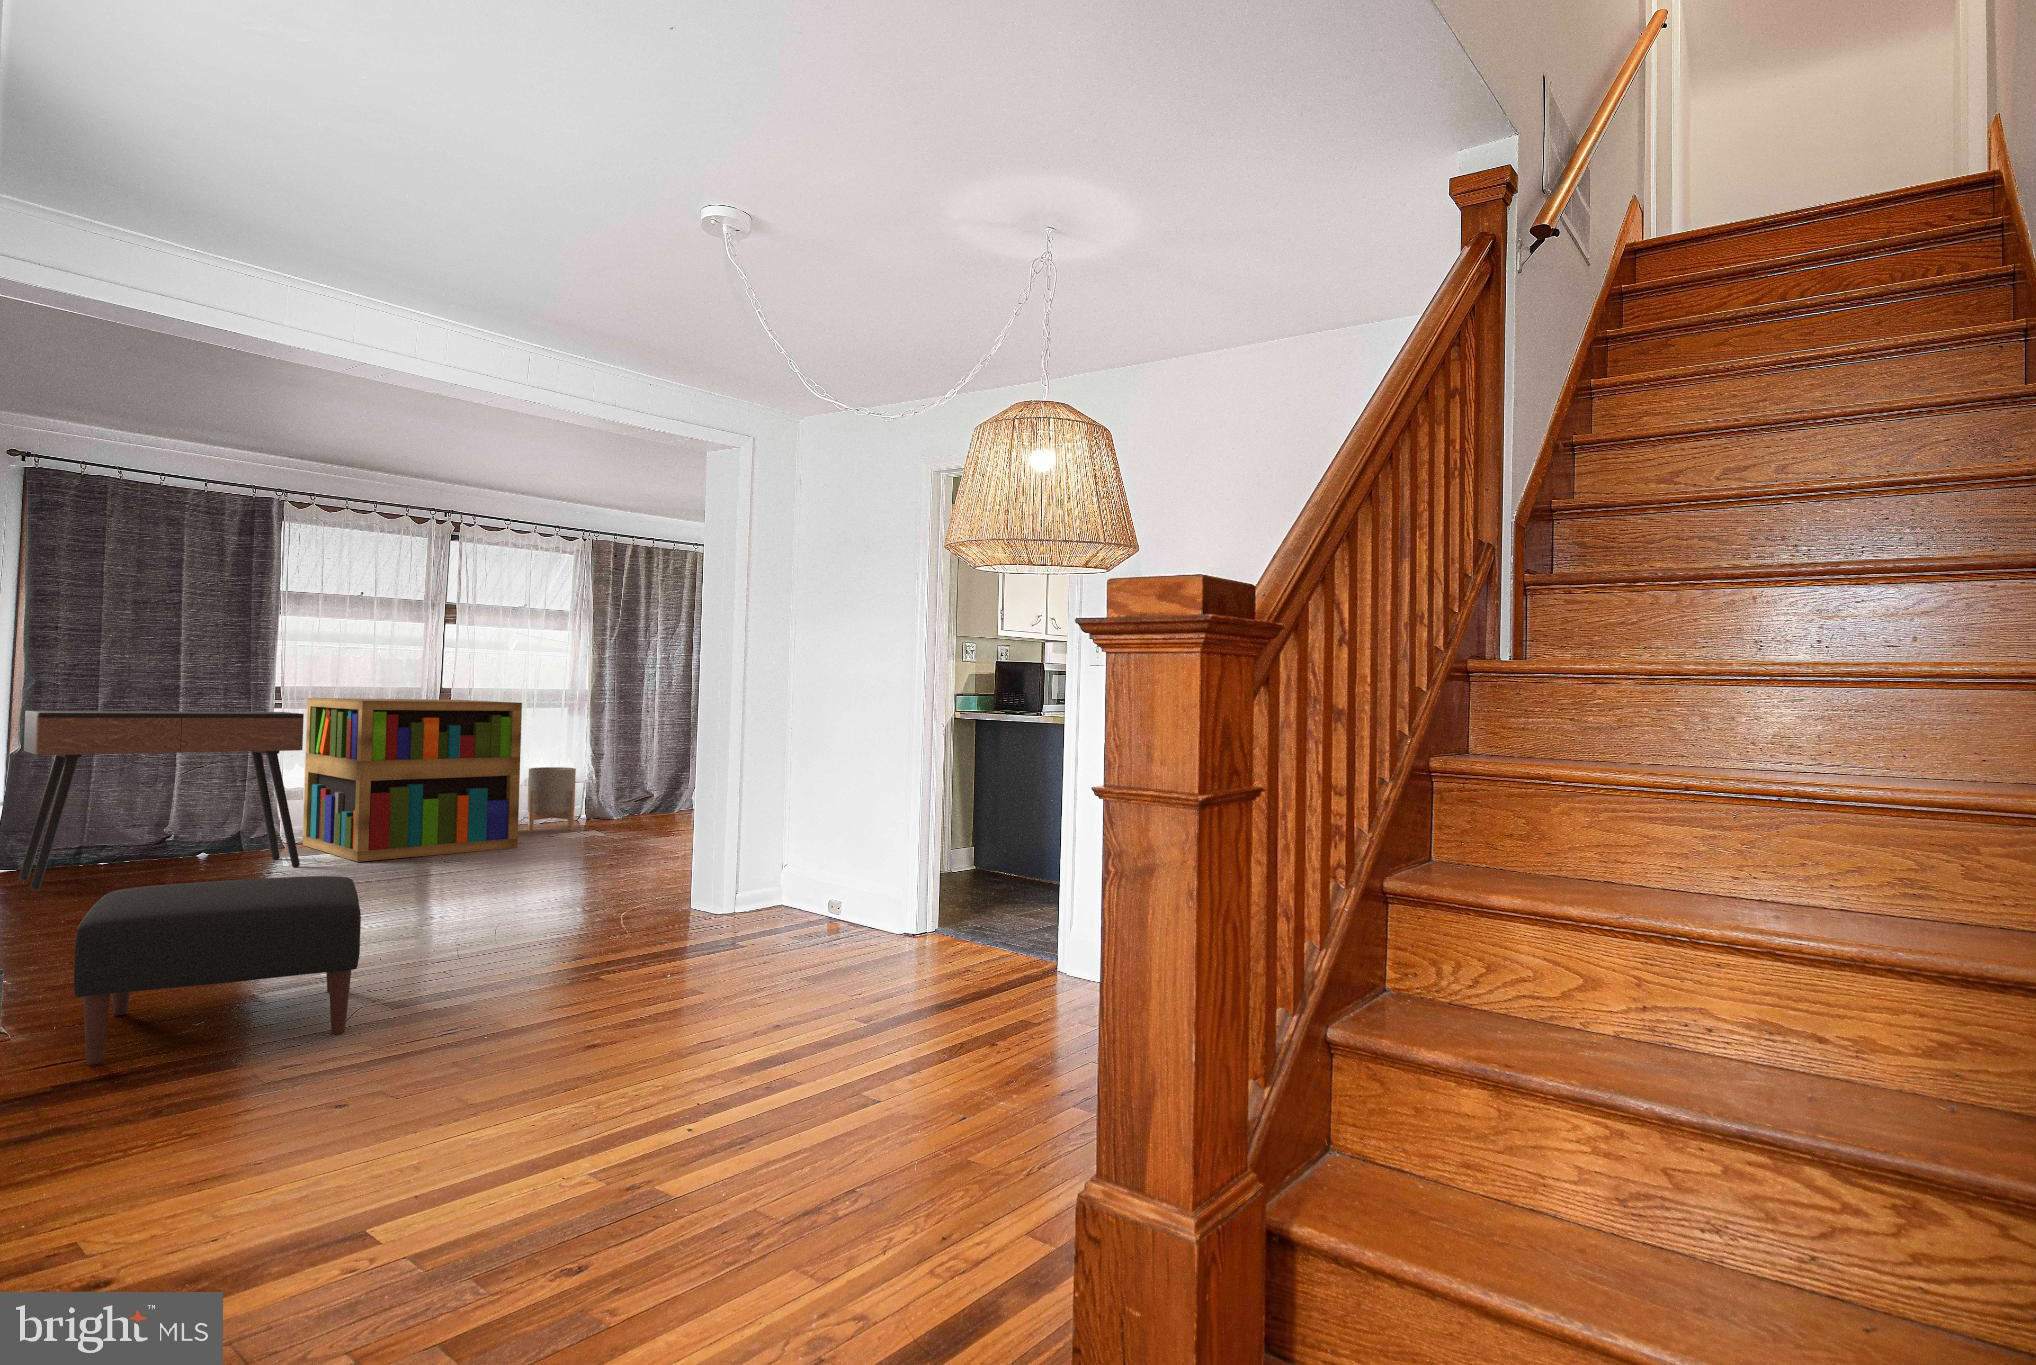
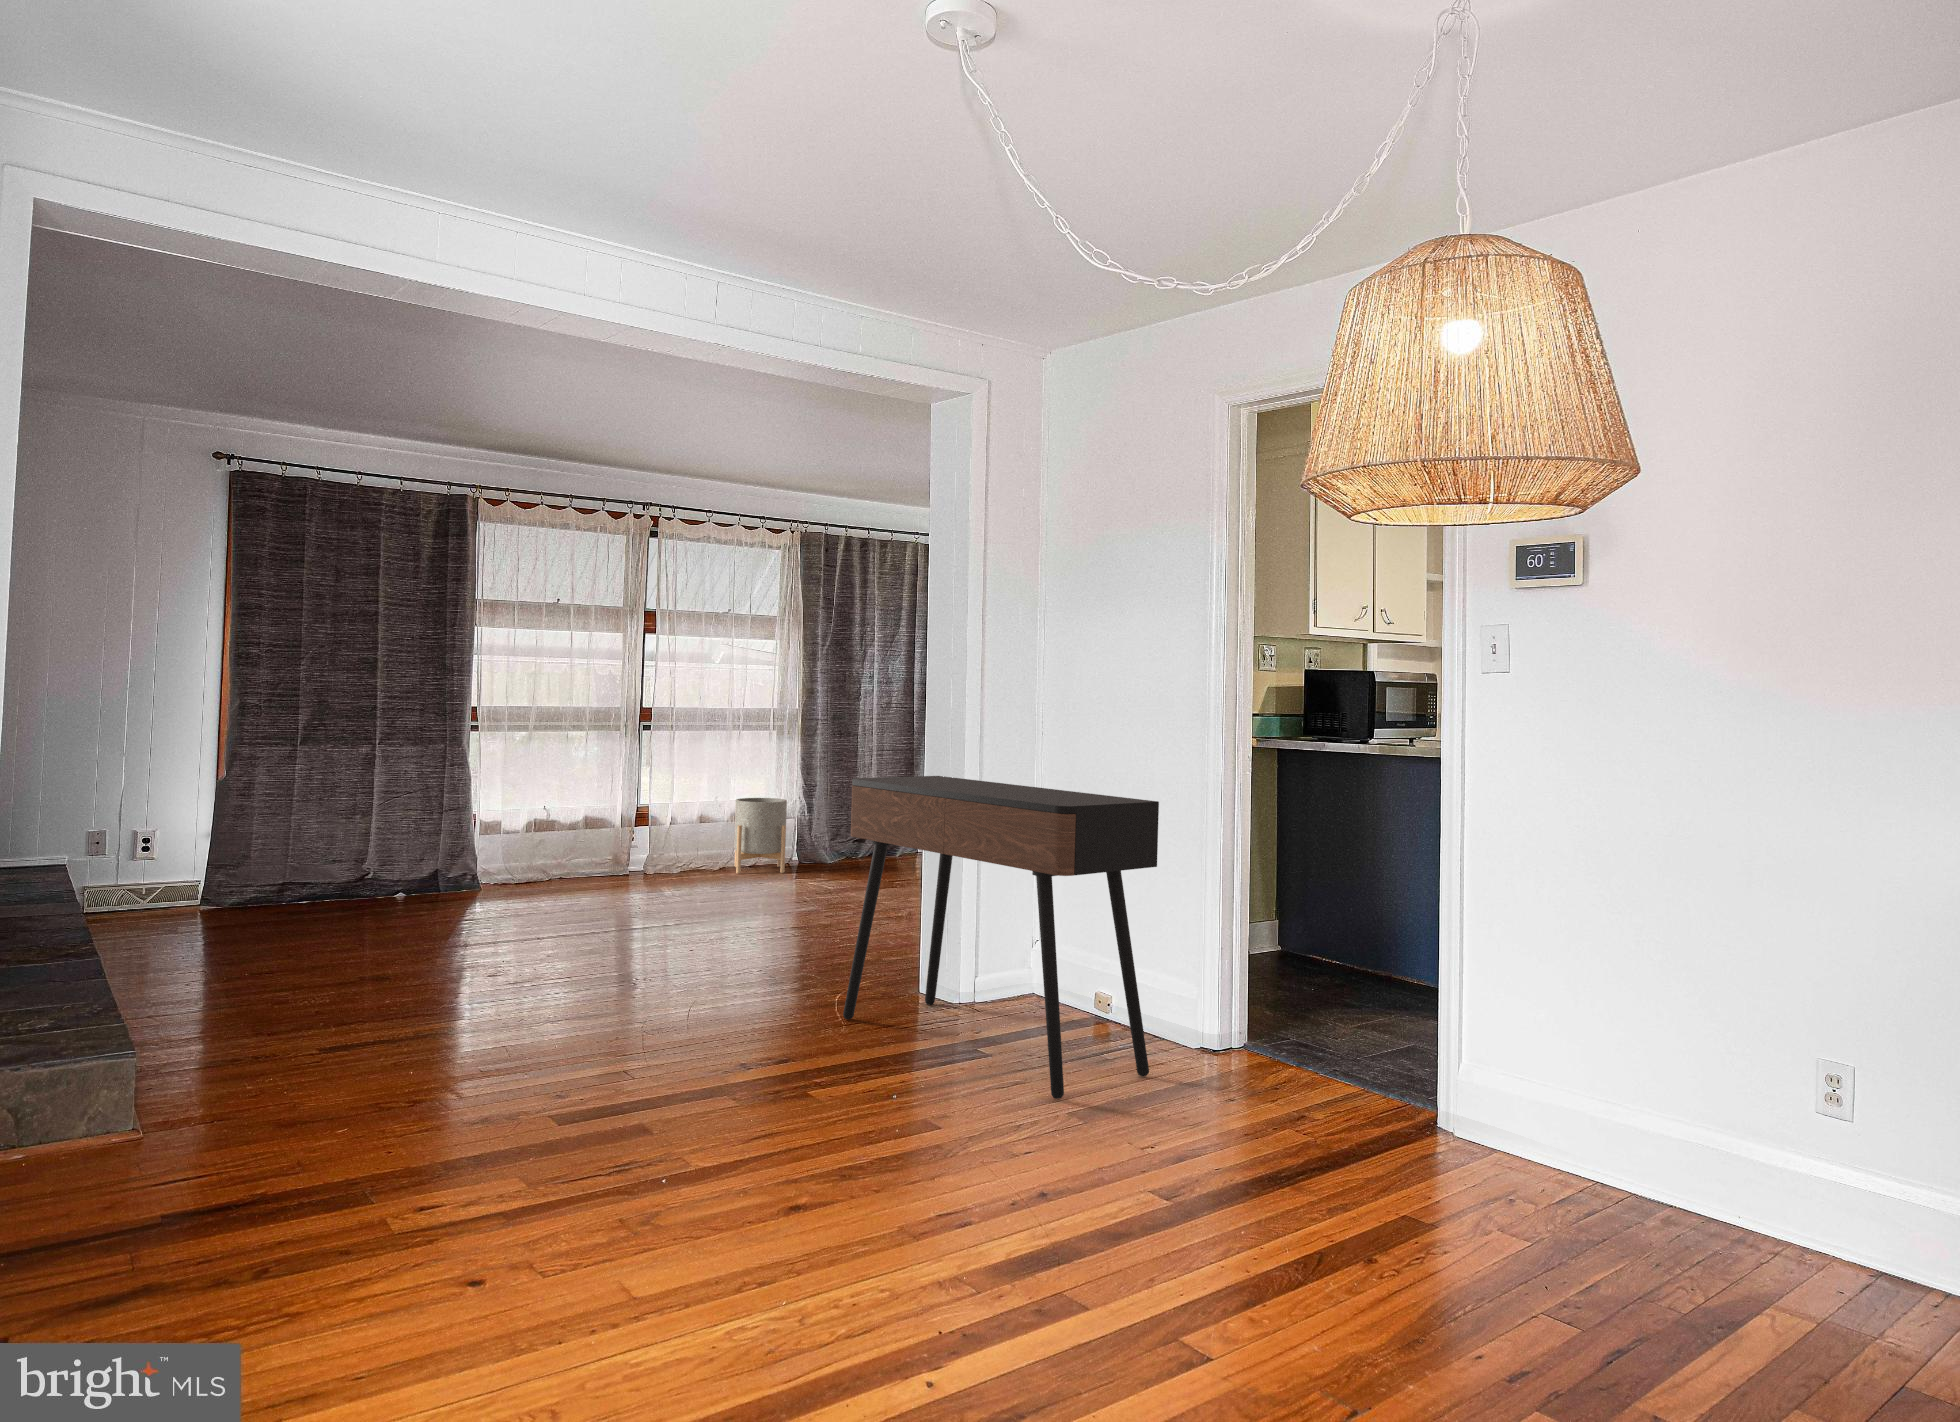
bookshelf: present [303,698,522,862] -> none [498,719,730,910]
console table: present [19,711,304,890] -> present [843,776,1159,1099]
ottoman: present [74,876,361,1065] -> none [247,963,559,1200]

